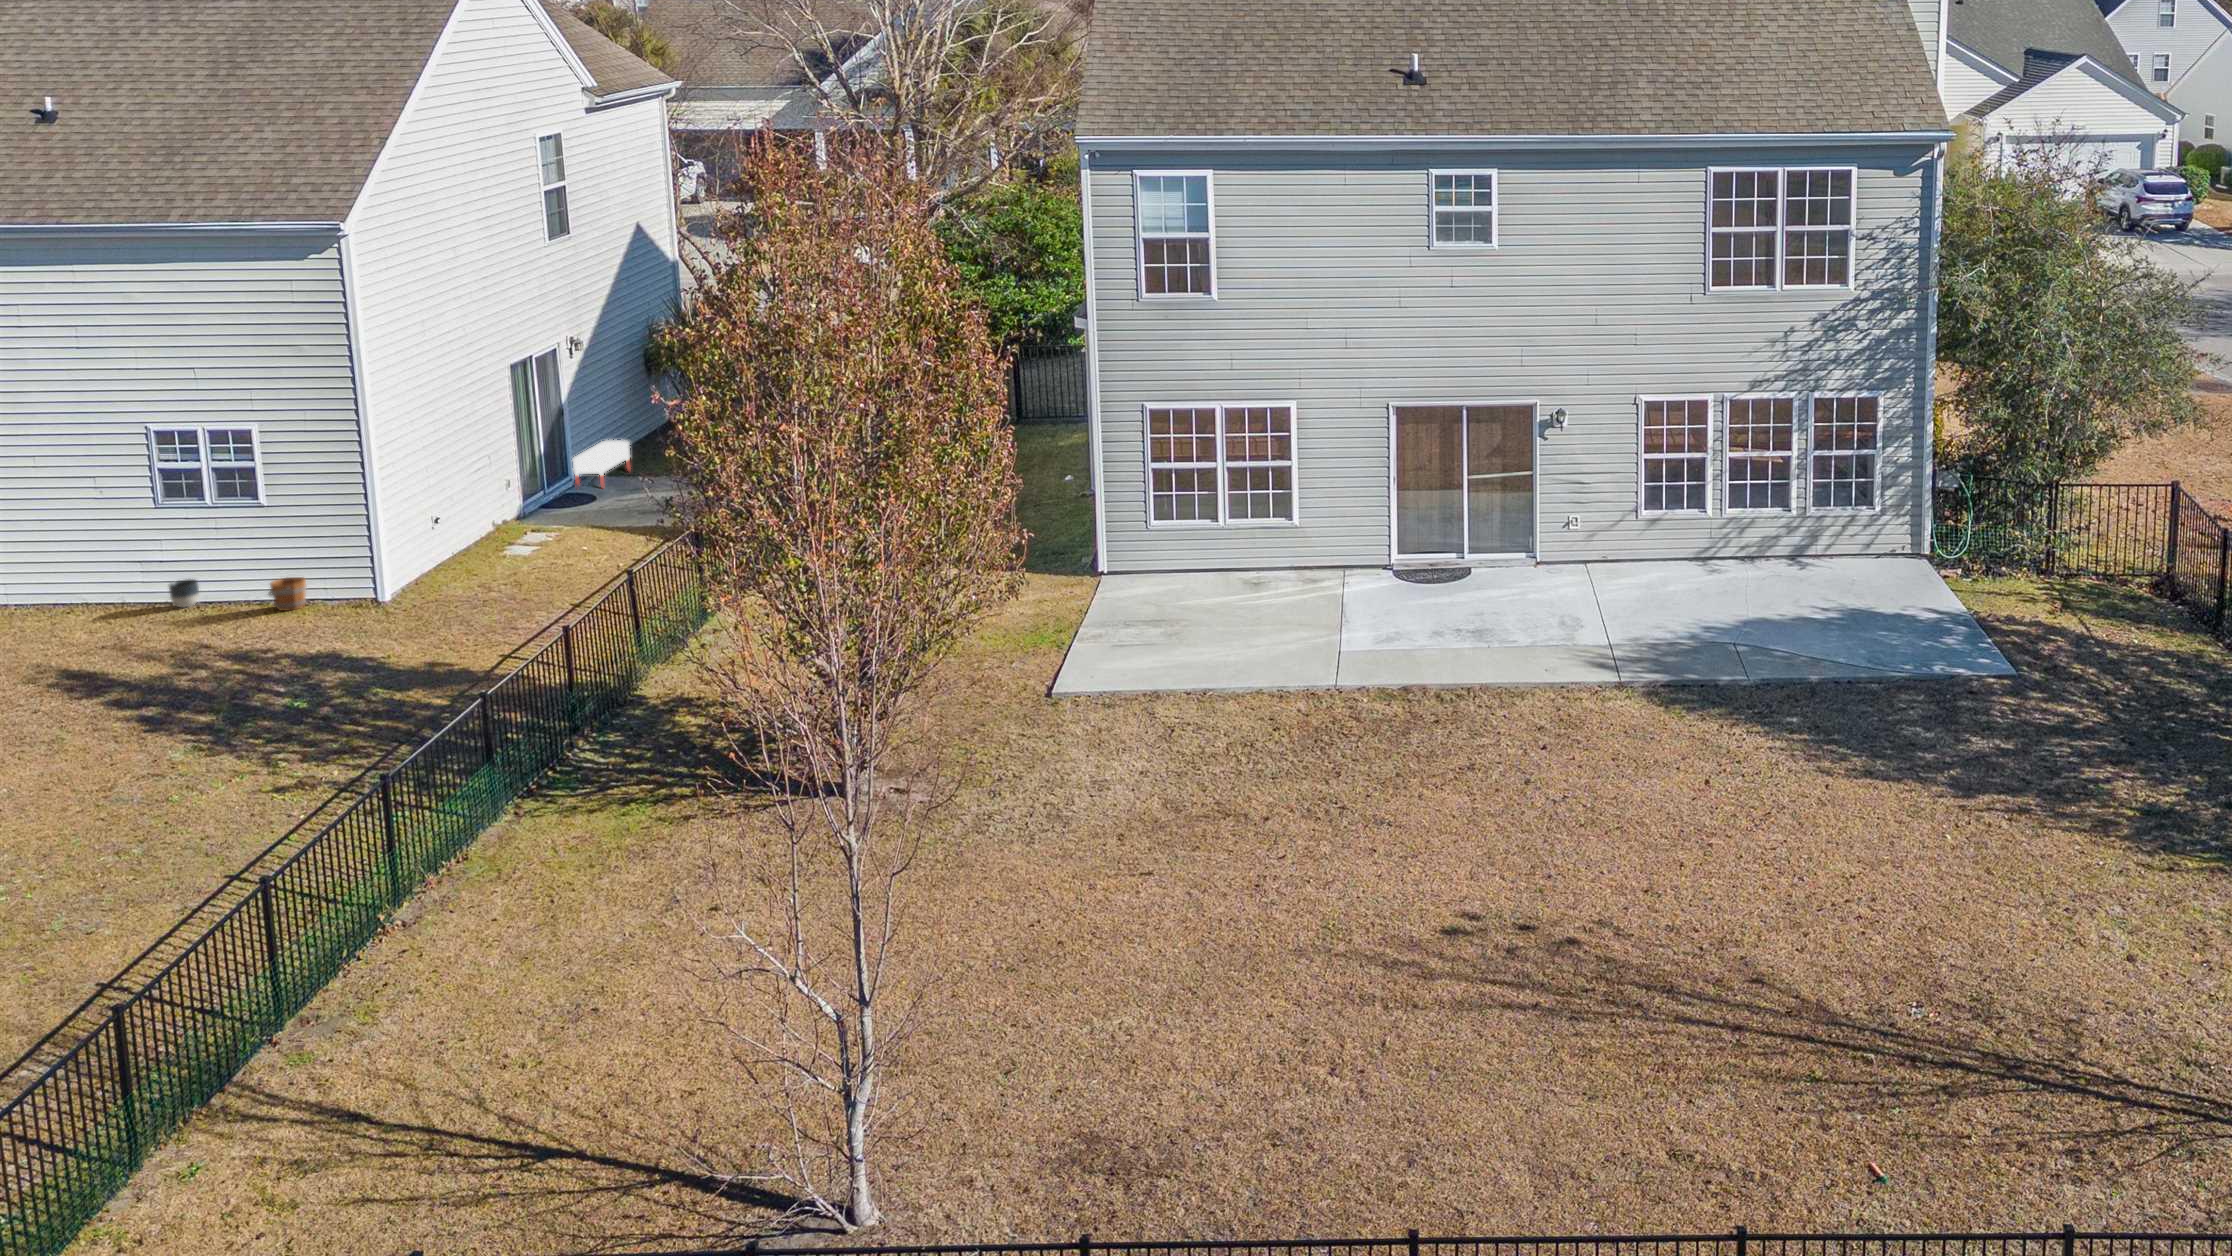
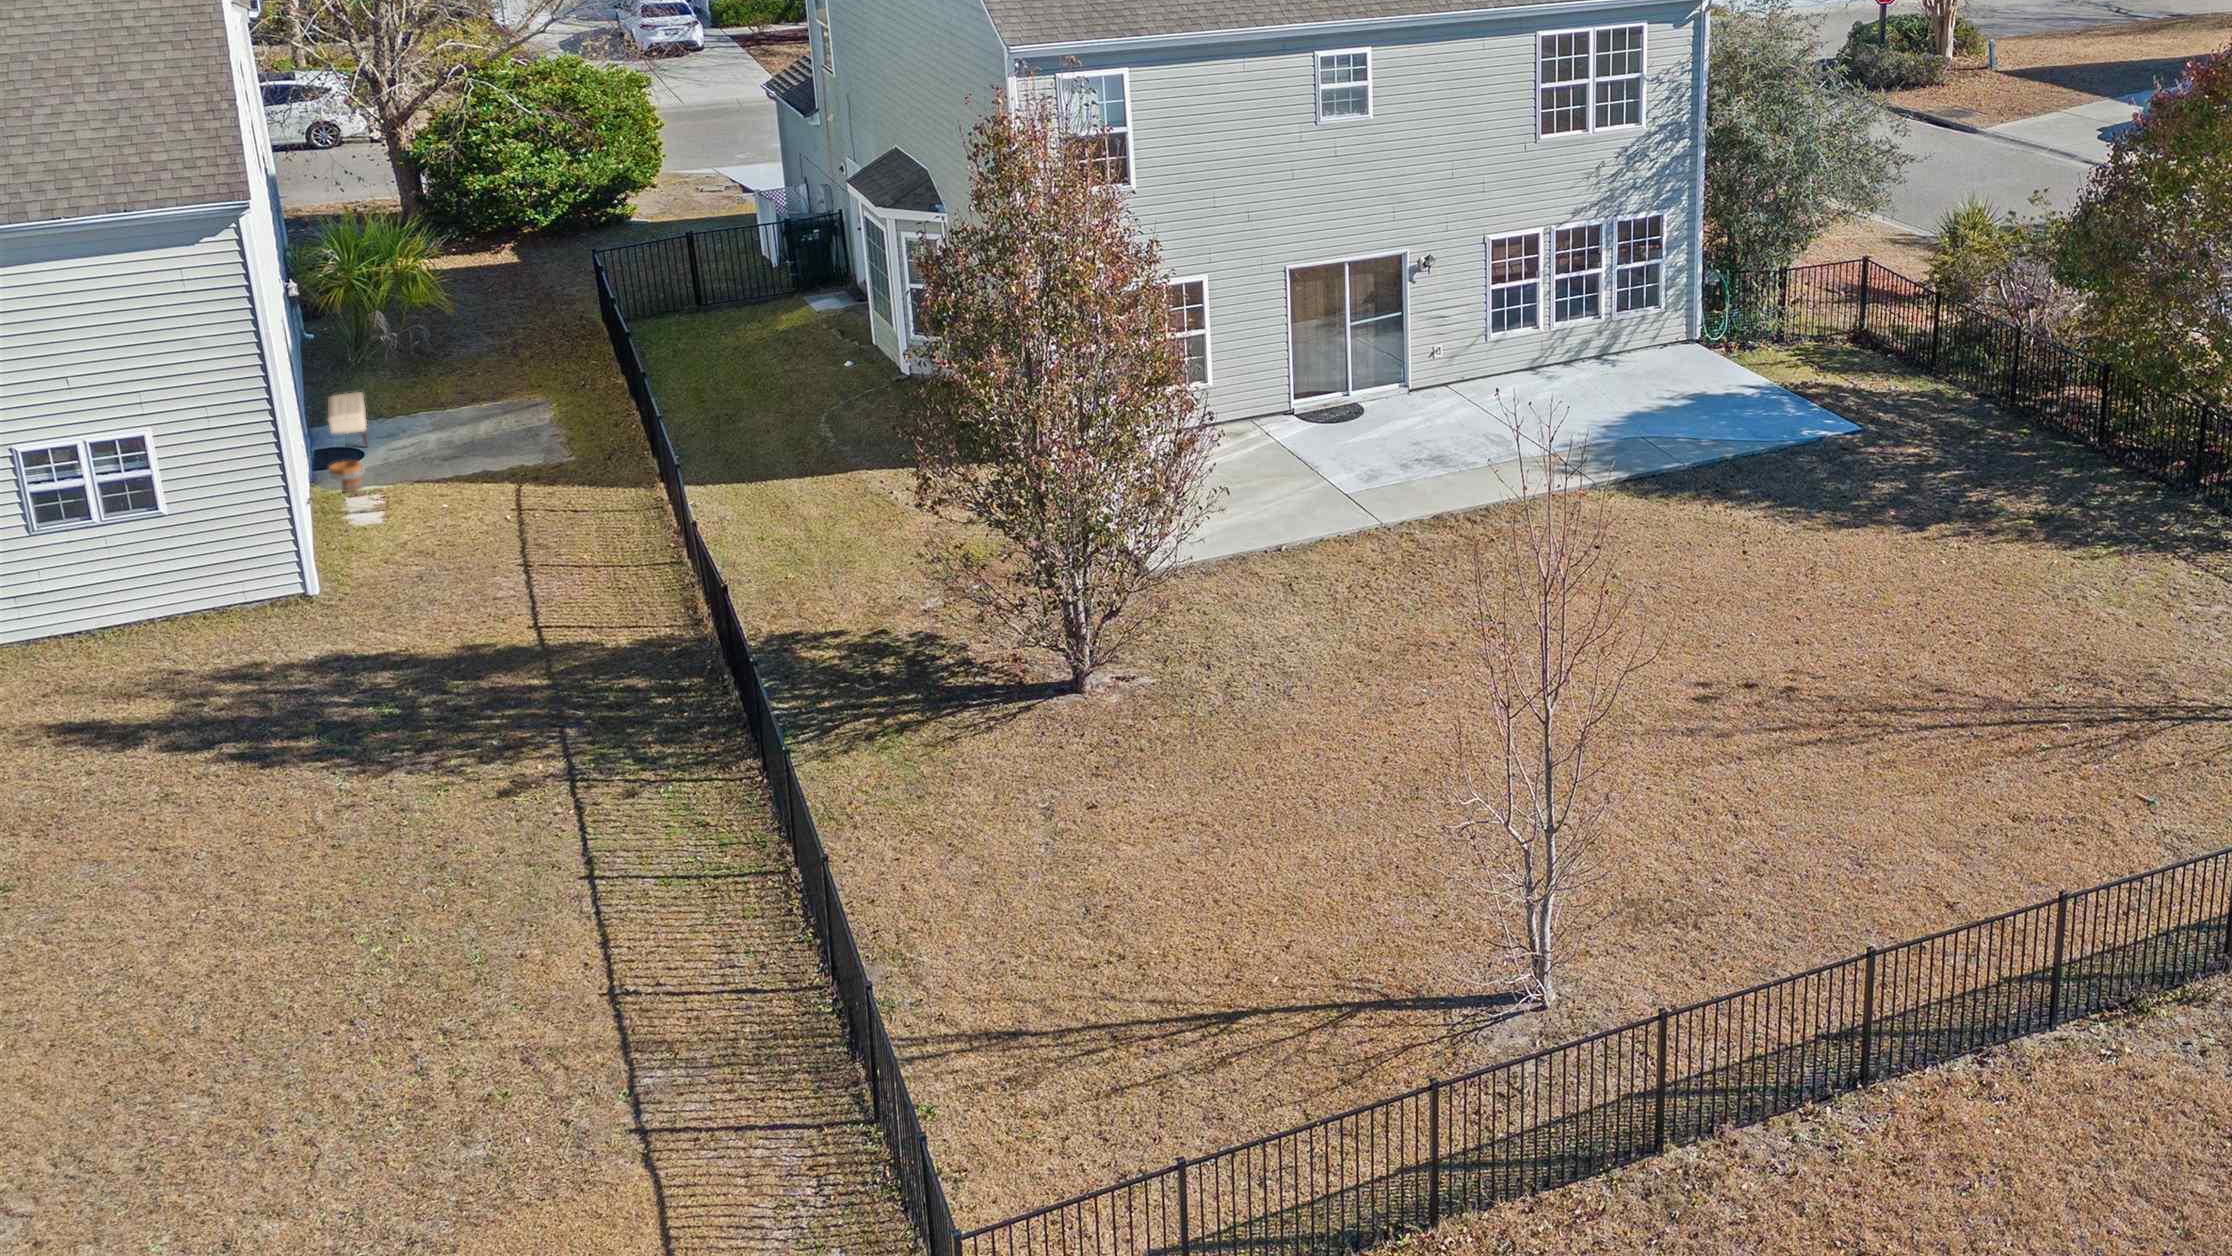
bucket: present [269,577,307,611] -> present [329,461,364,492]
planter: present [169,579,199,608] -> none [66,608,102,640]

